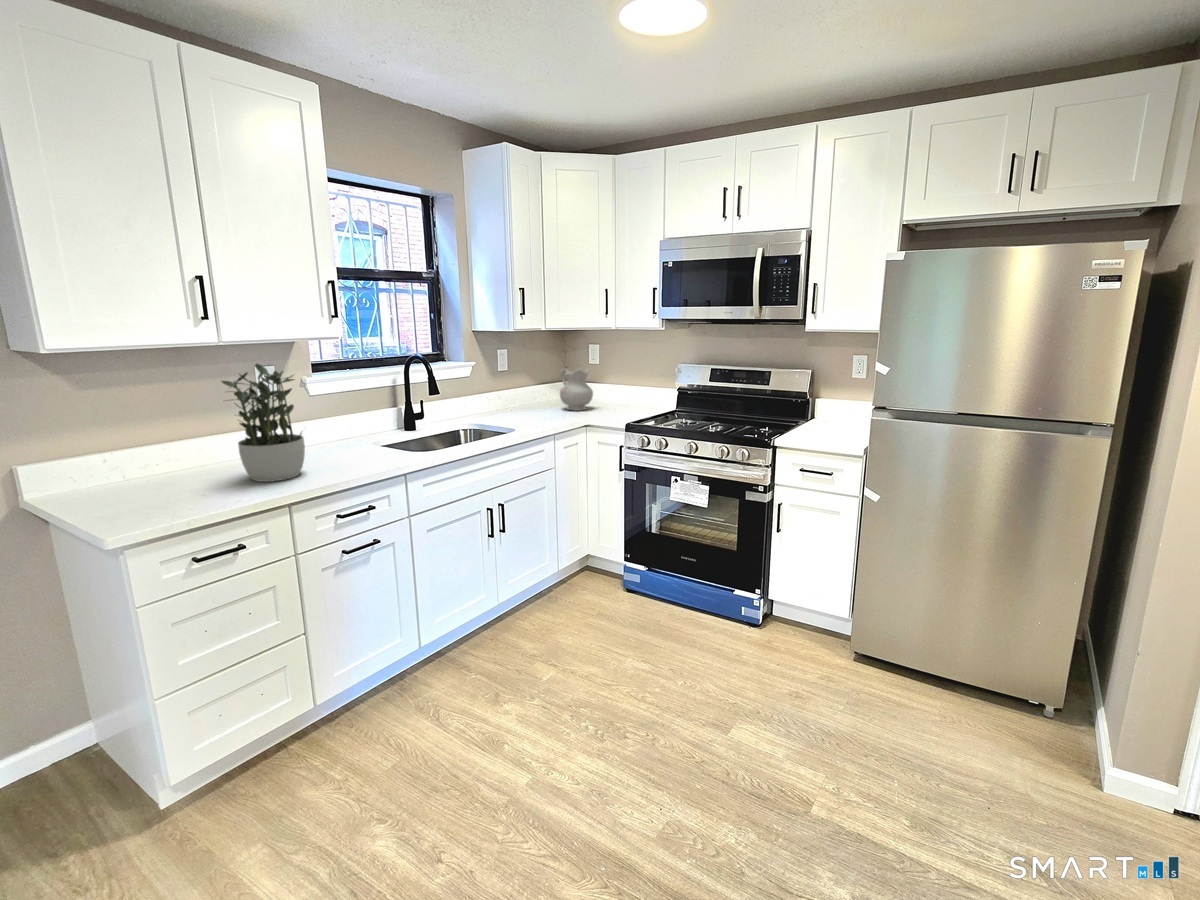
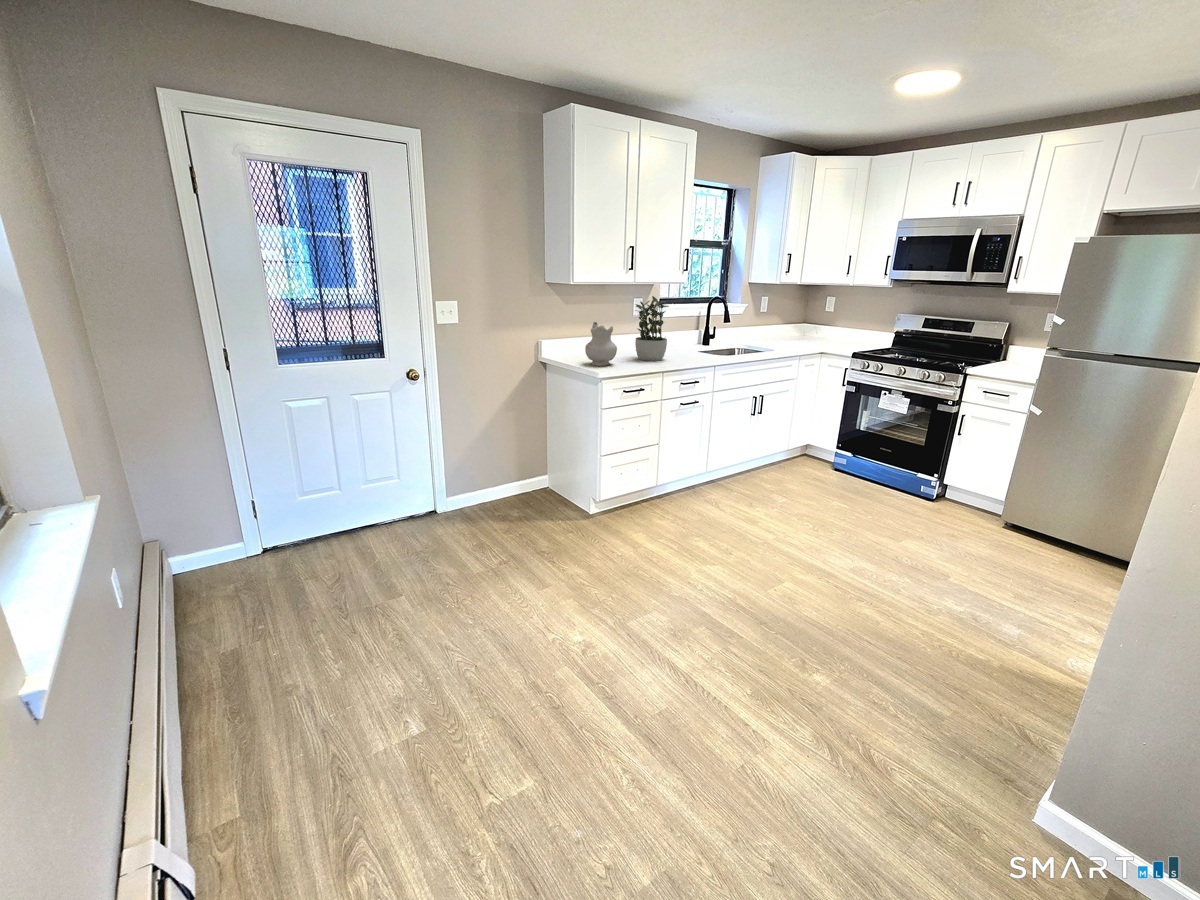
ceramic pitcher: present [560,366,593,411] -> present [585,322,617,366]

